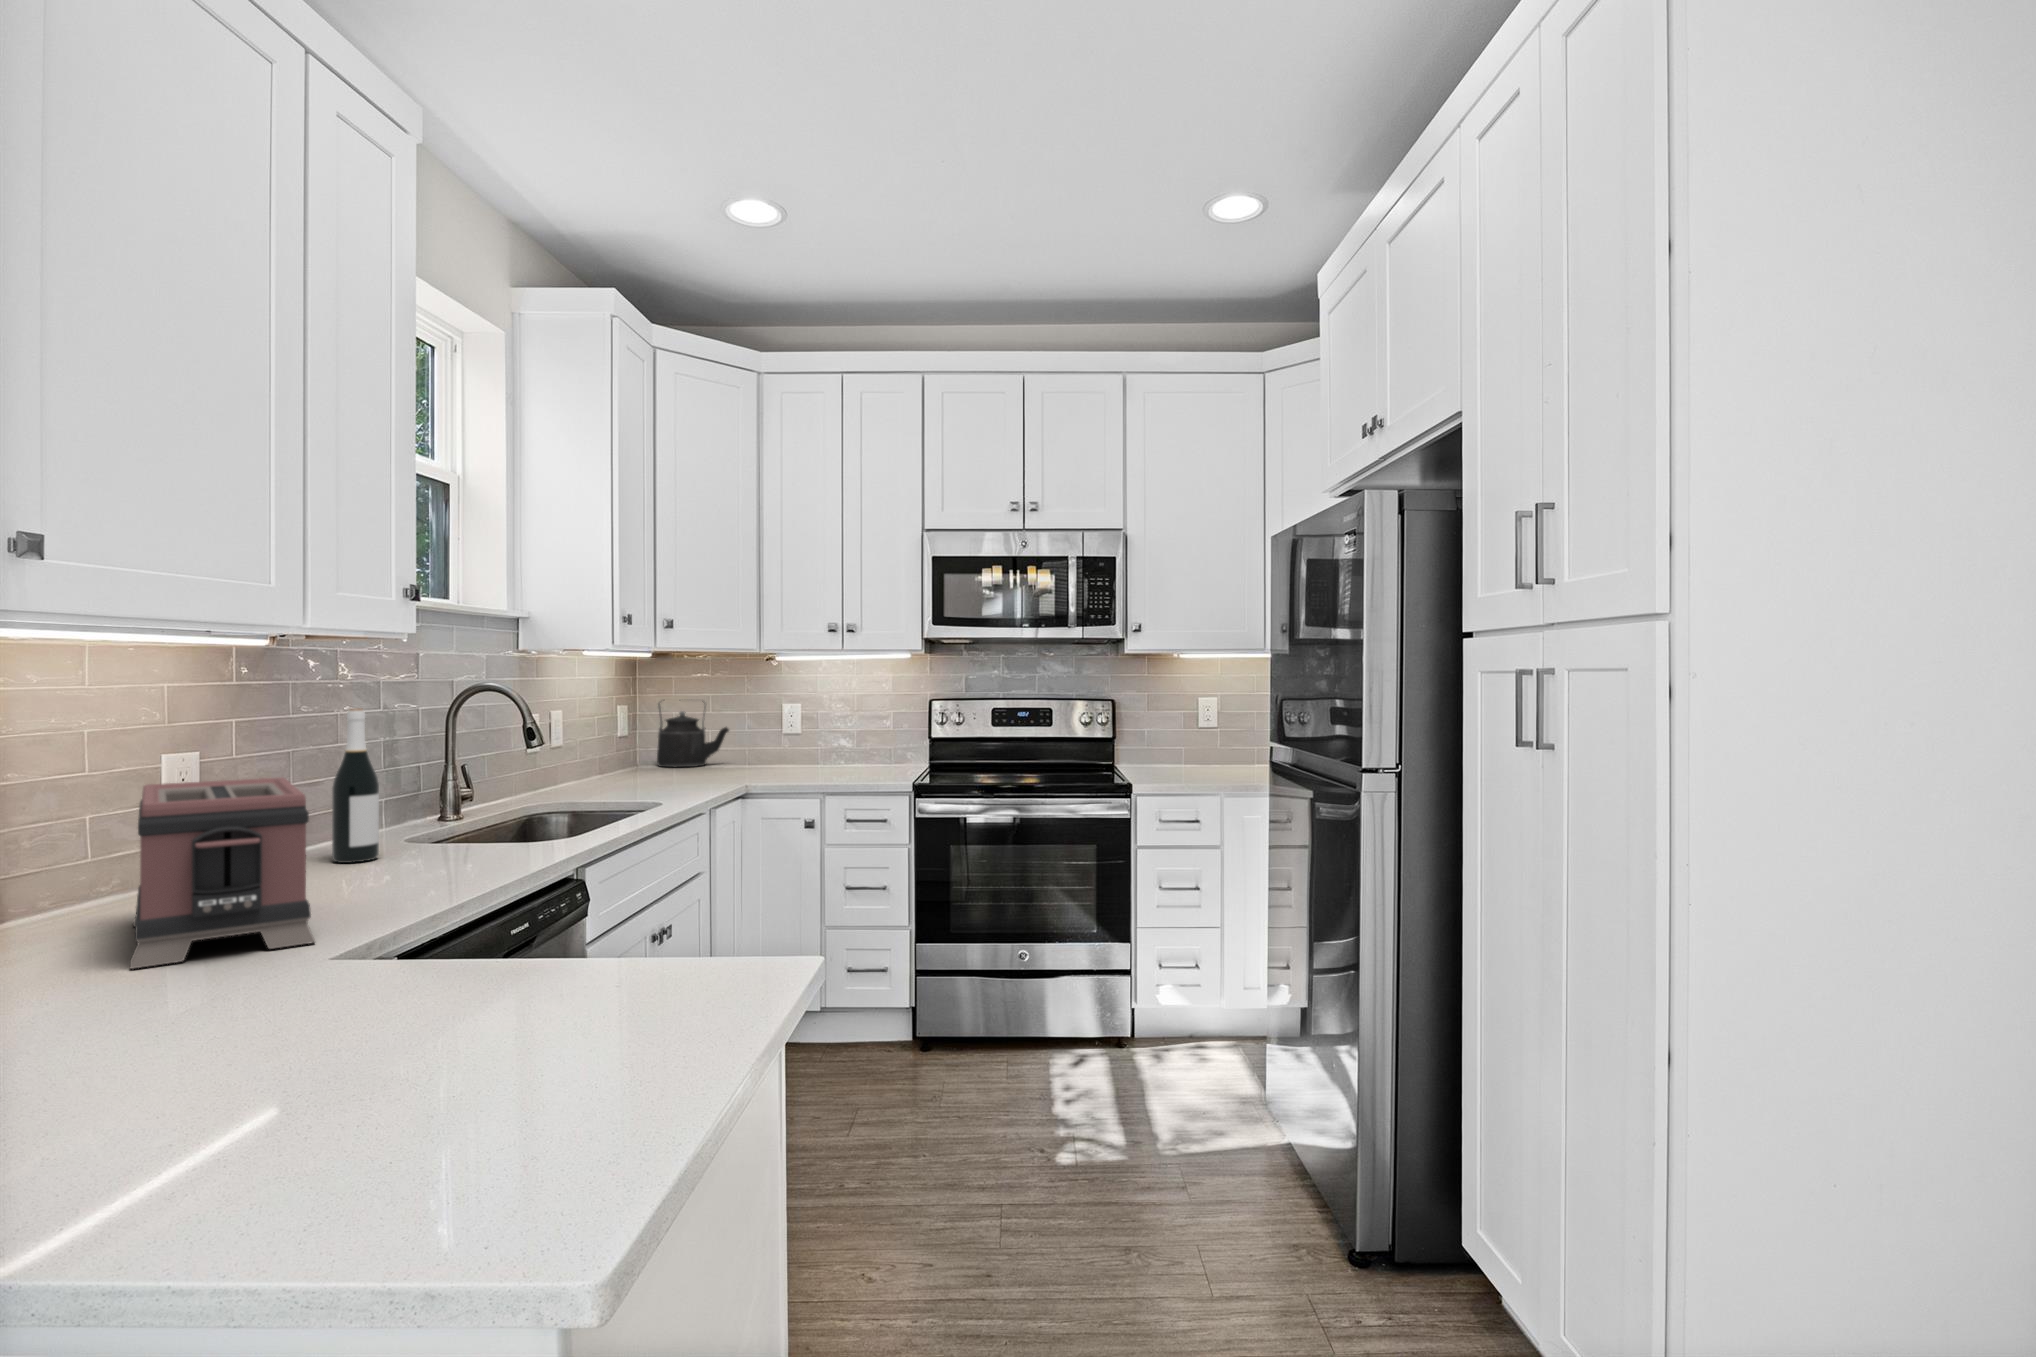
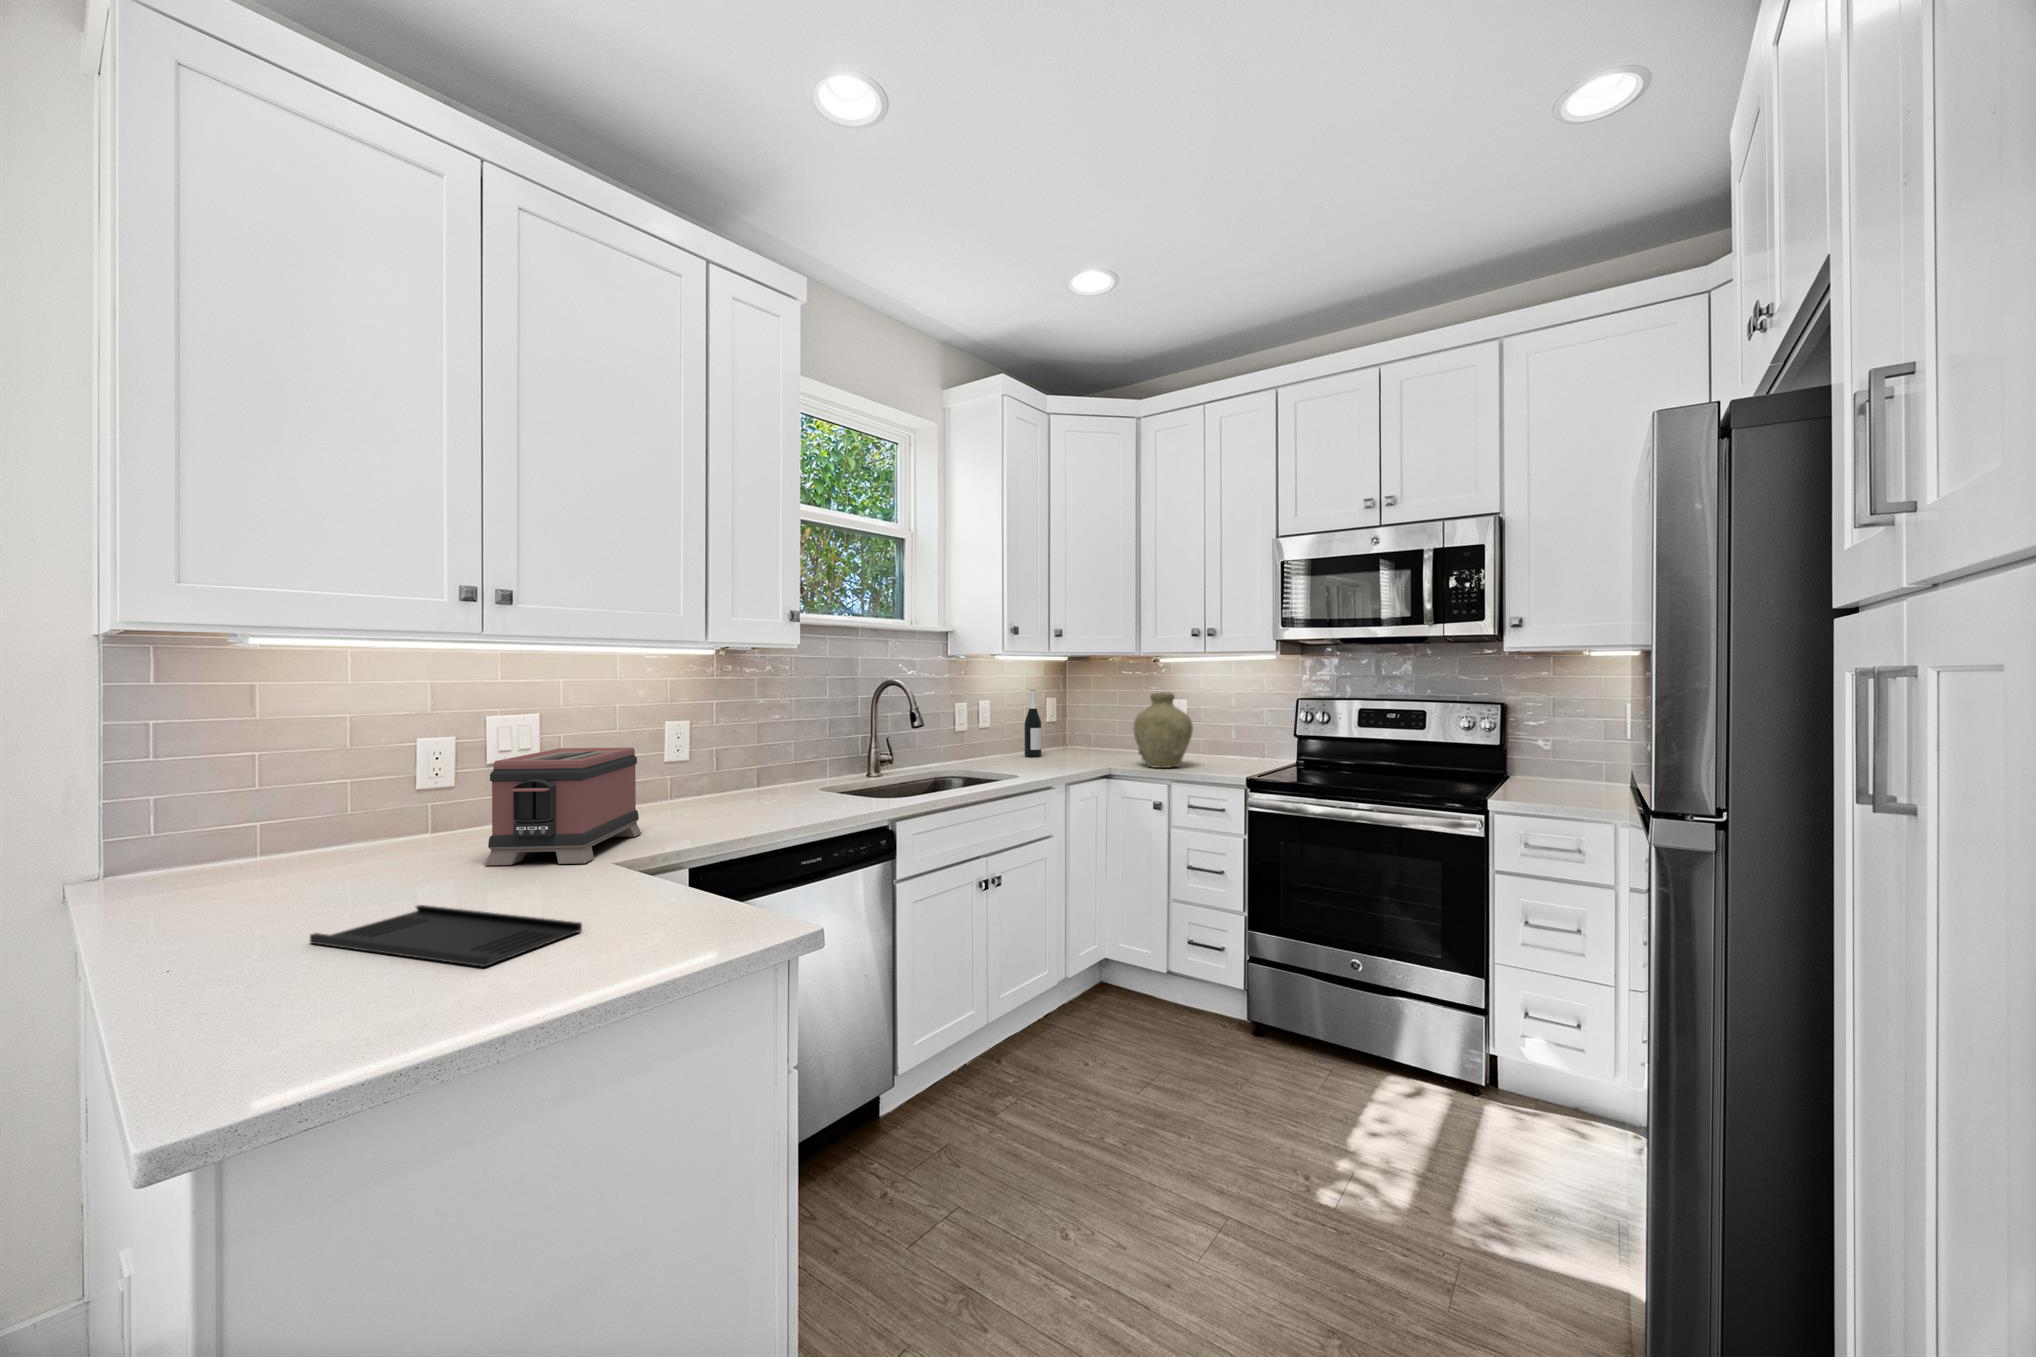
vase: none [766,694,833,778] -> present [1133,693,1193,768]
kettle: present [657,701,729,767] -> none [1075,697,1130,753]
wine bottle: present [332,708,379,863] -> present [1024,690,1042,757]
tray: none [139,987,552,1086] -> present [310,905,582,967]

